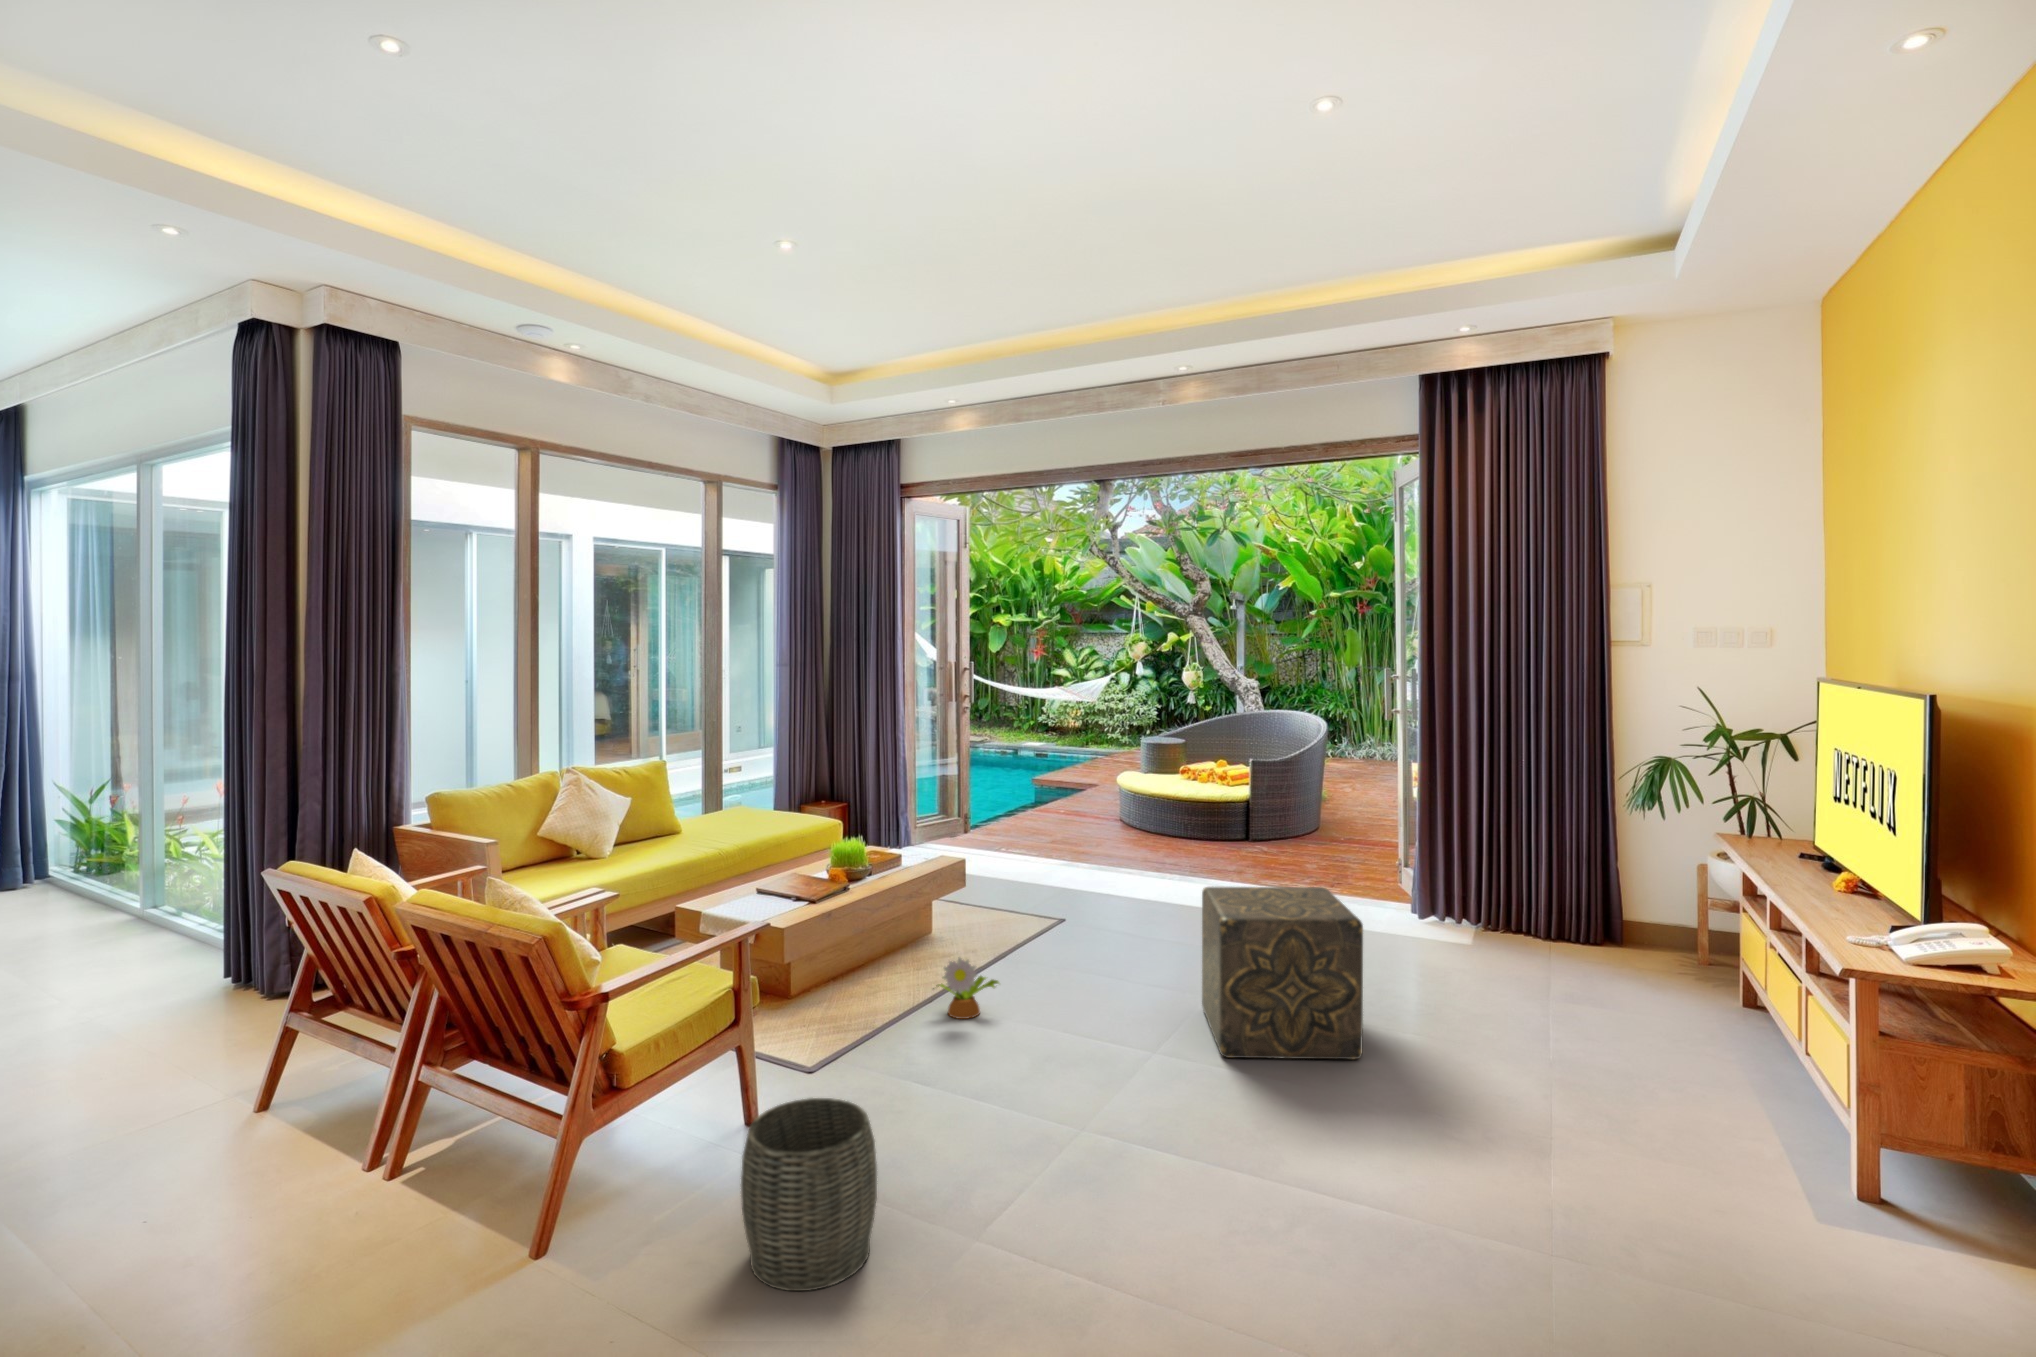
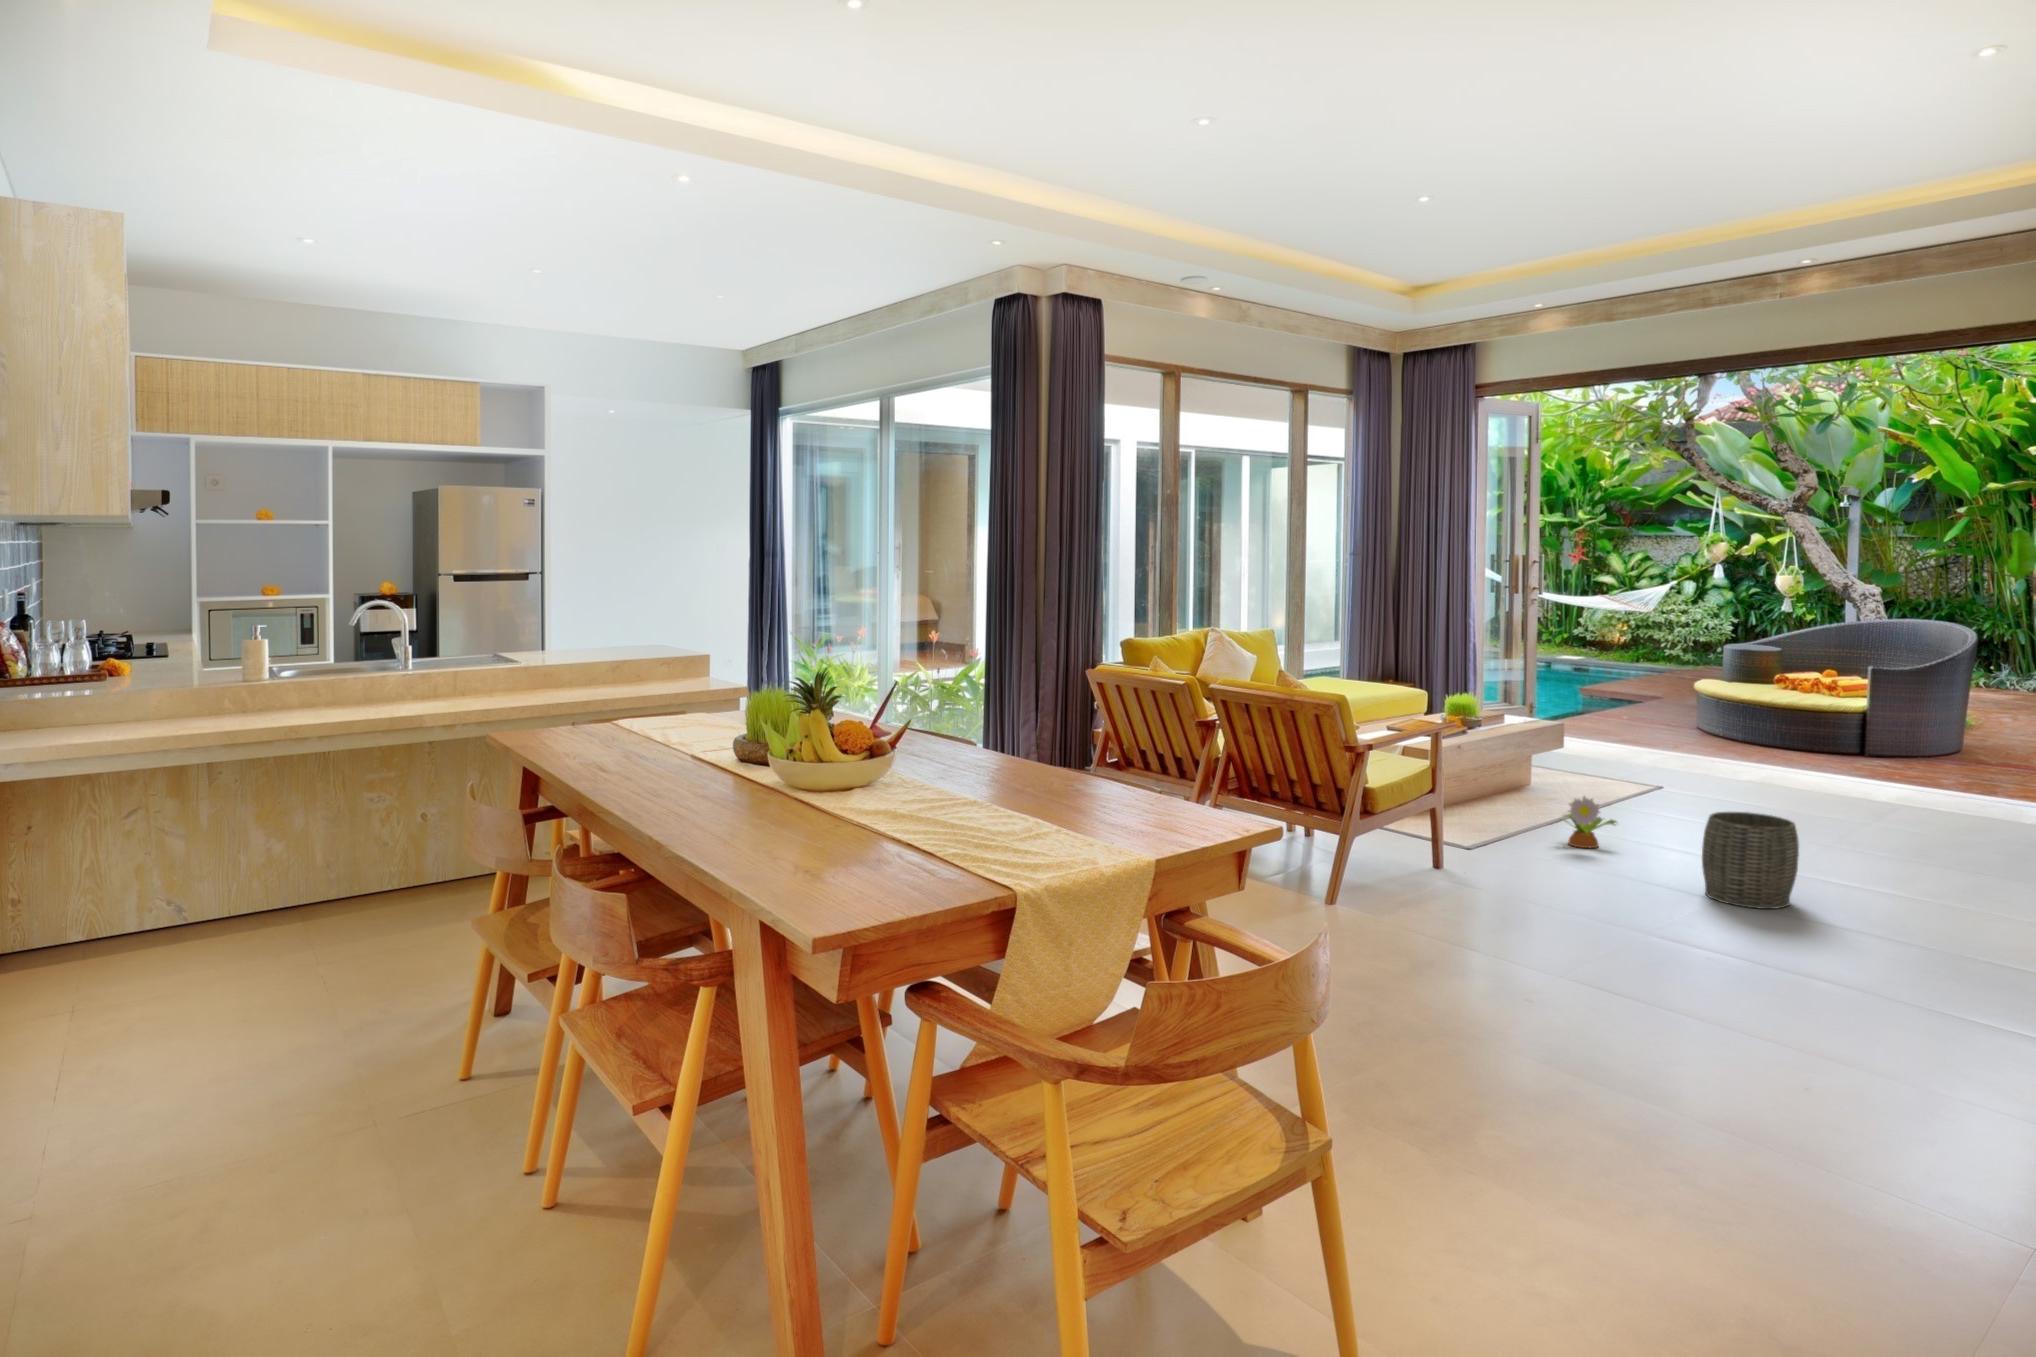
ottoman: present [1202,887,1363,1059] -> none [1824,753,2014,907]
woven basket: present [741,1098,877,1291] -> present [1702,812,1799,909]

